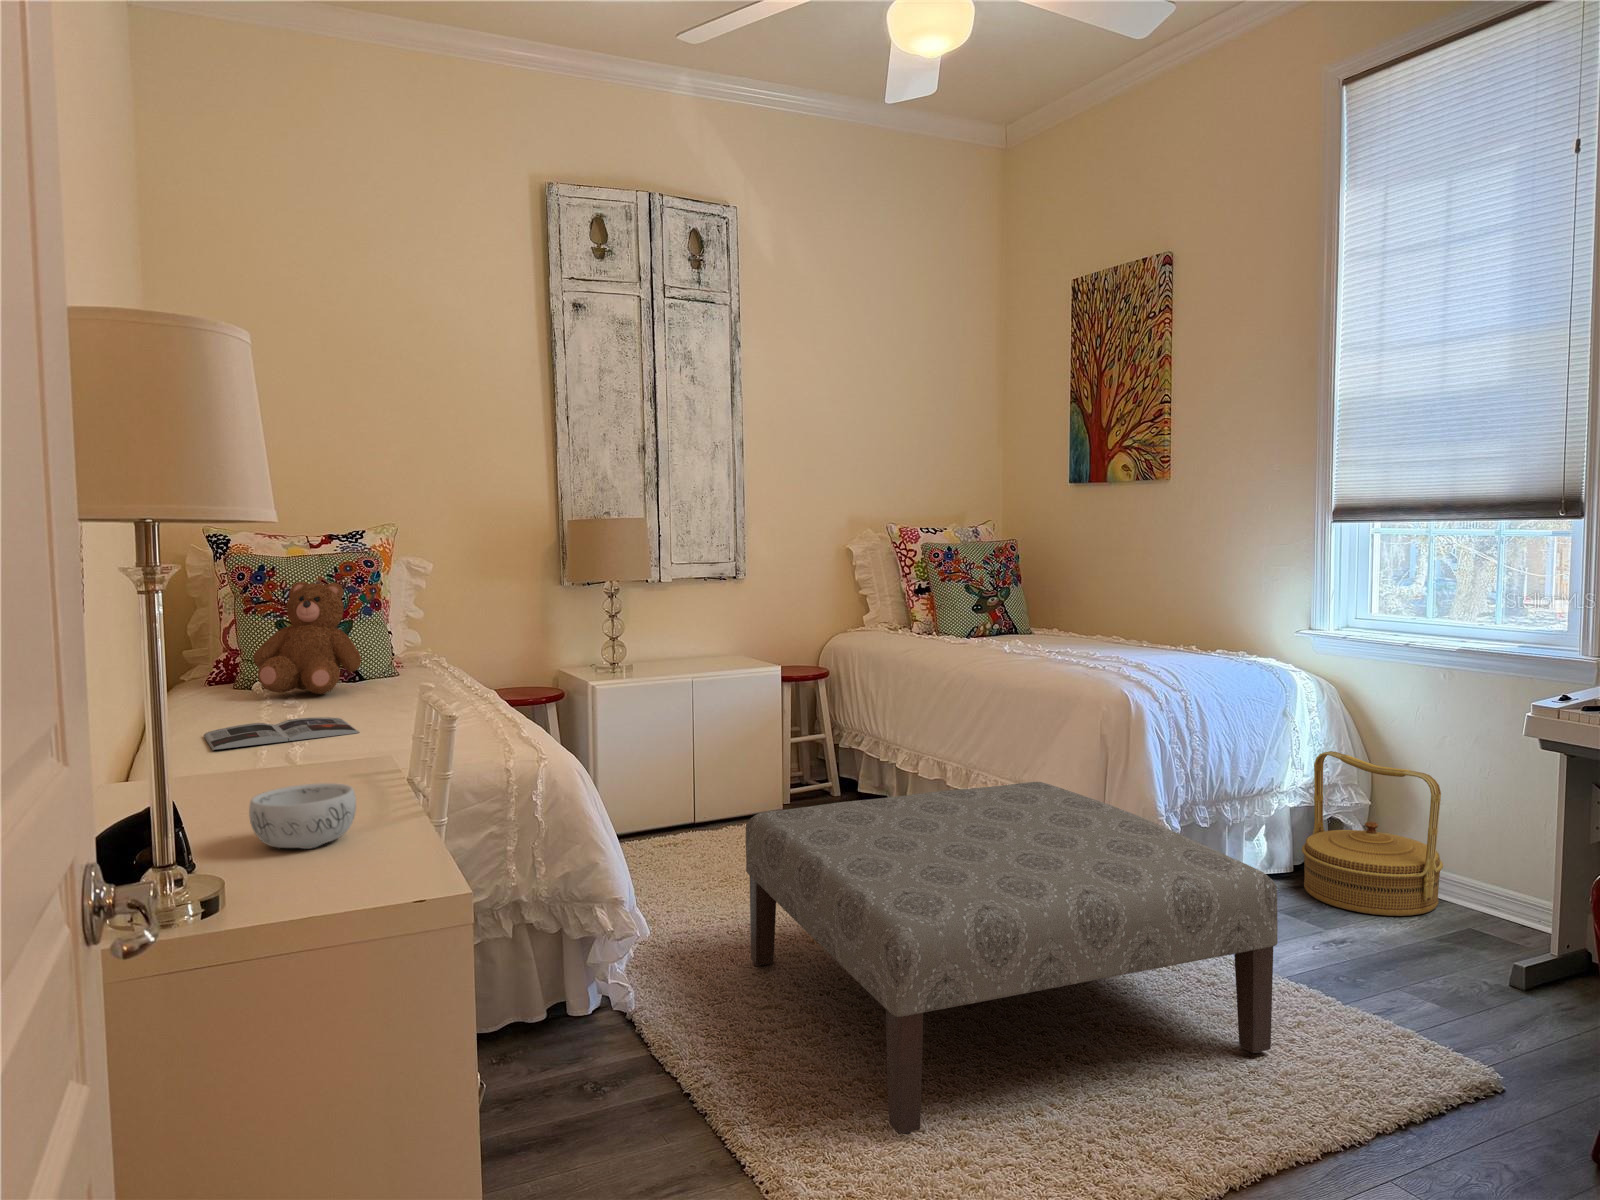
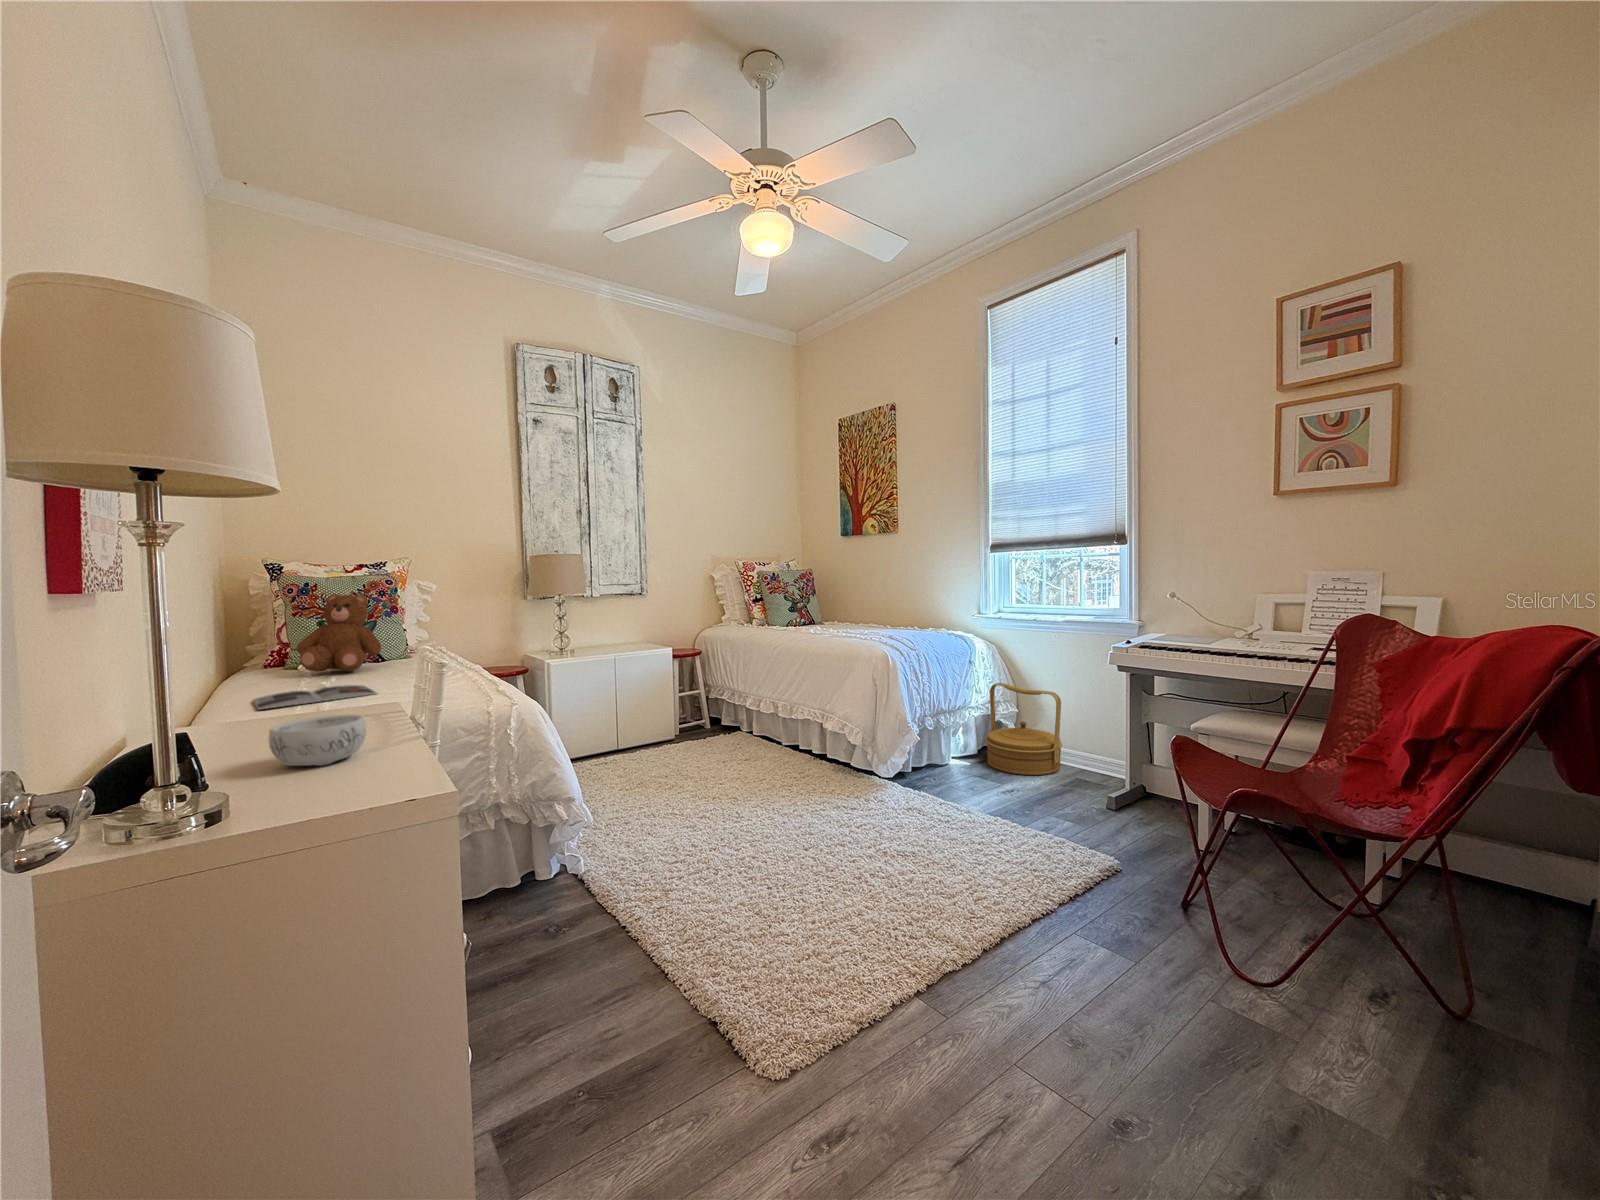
ottoman: present [746,782,1278,1134] -> none [658,708,991,938]

